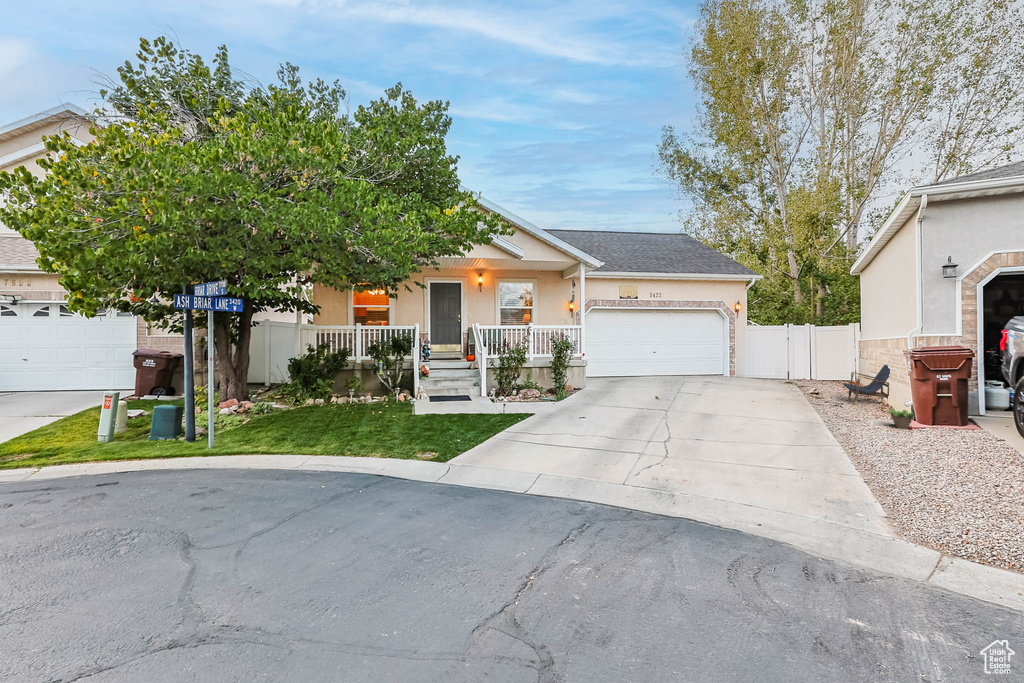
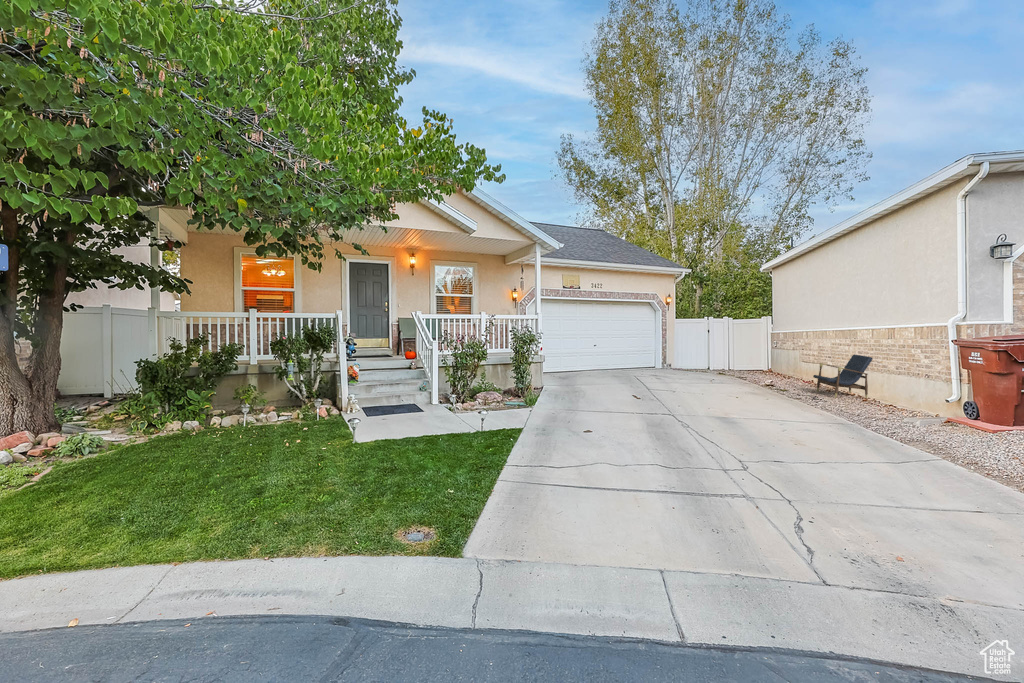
decorative plant: present [886,407,915,429] -> none [915,402,959,426]

